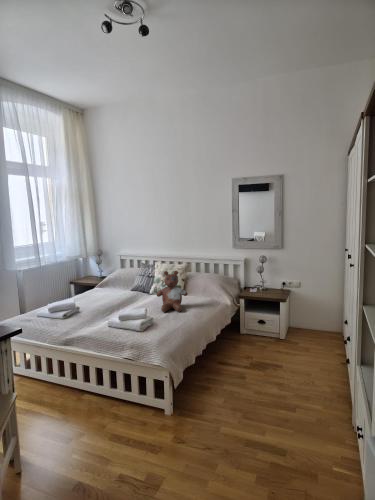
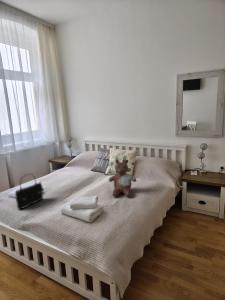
handbag: none [55,286,83,326] -> present [15,183,43,210]

